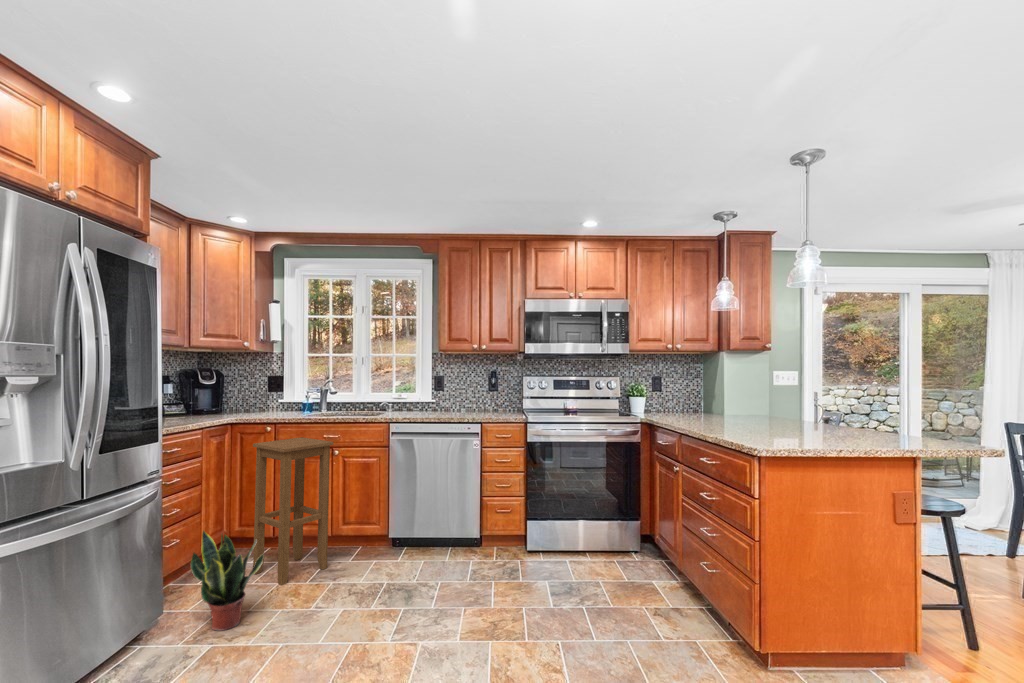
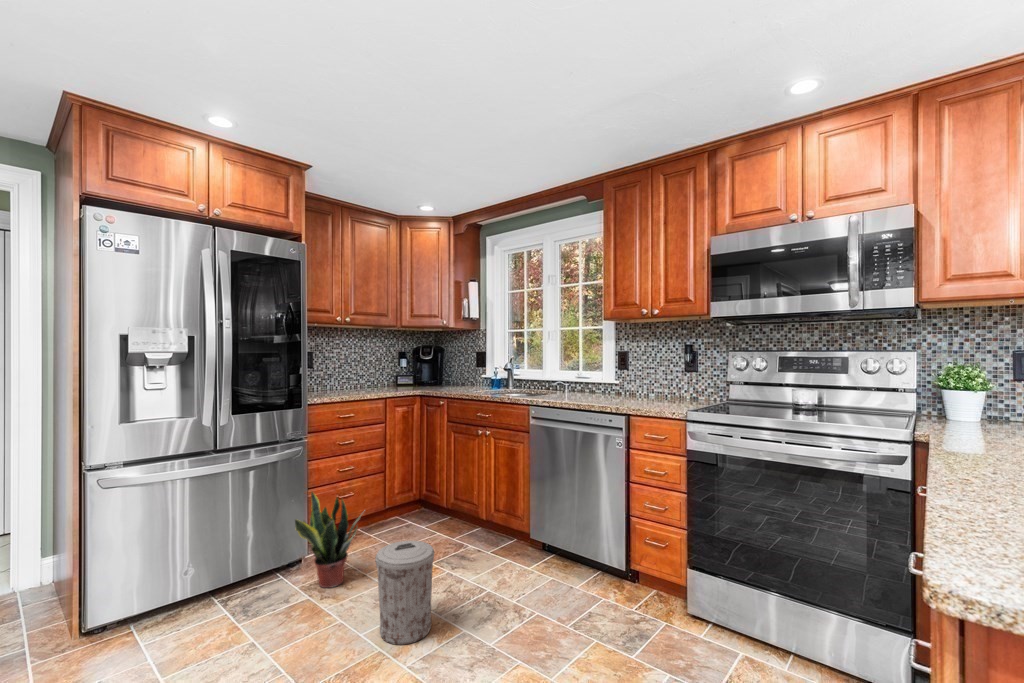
stool: present [253,437,334,585] -> none [407,414,465,559]
trash can: none [335,544,388,634] -> present [375,541,434,645]

